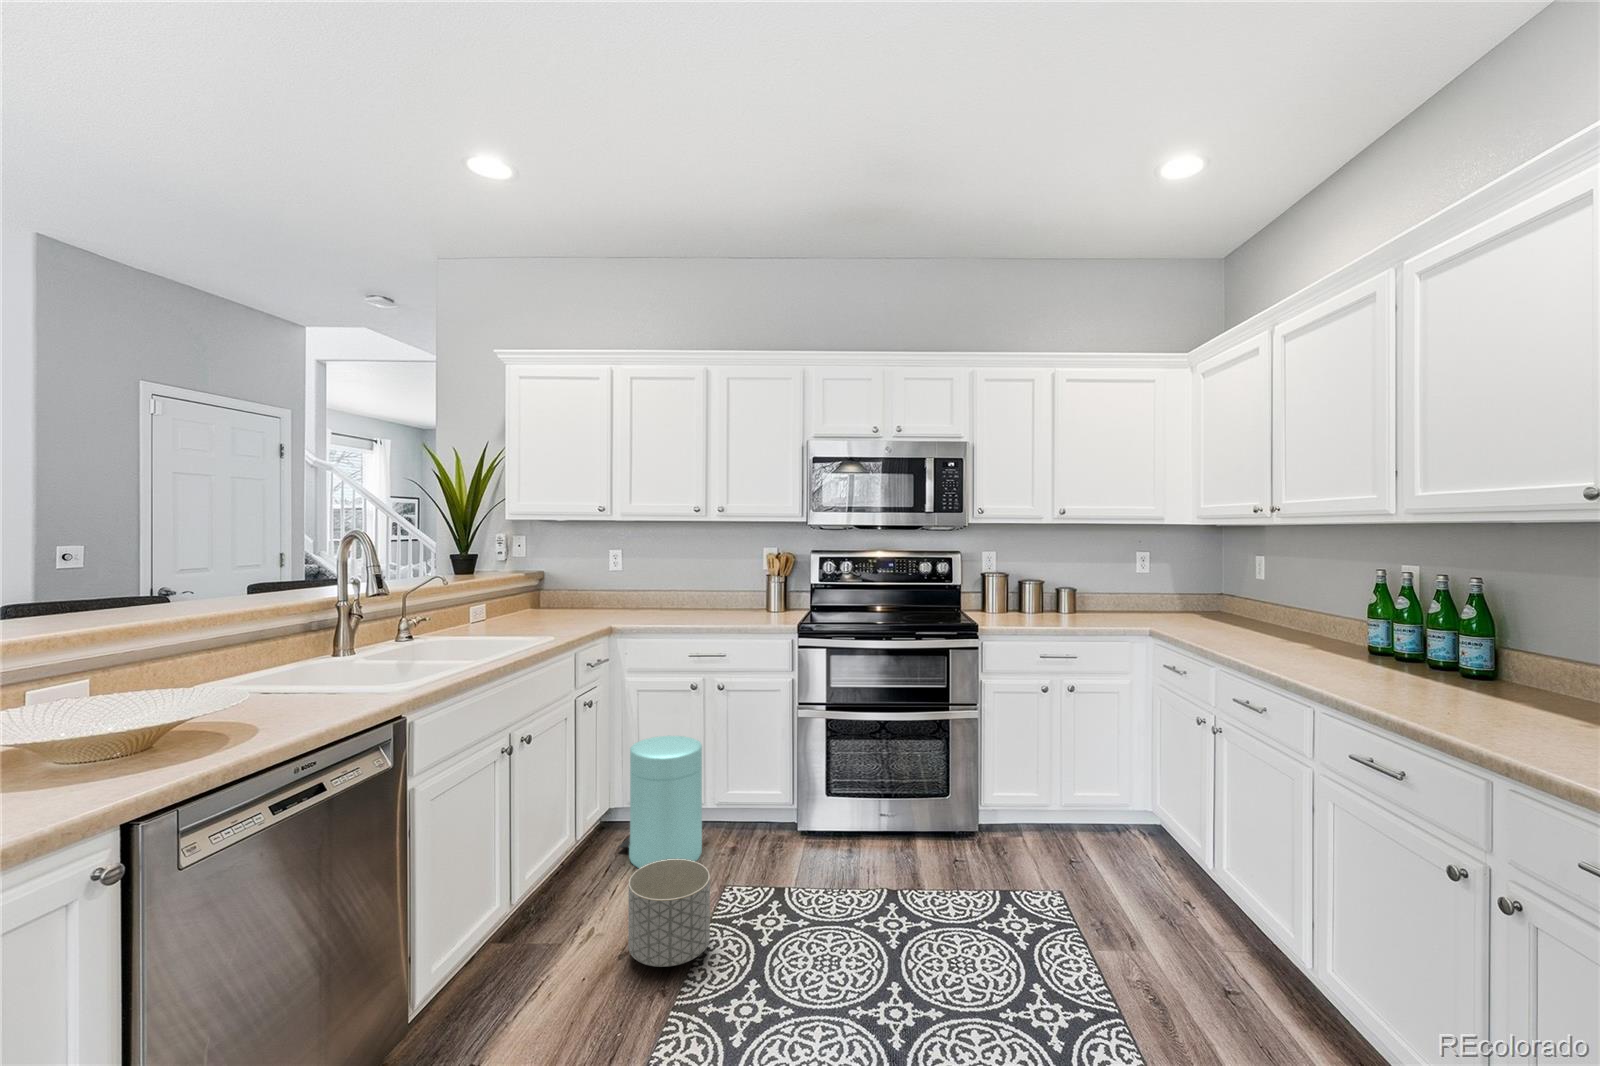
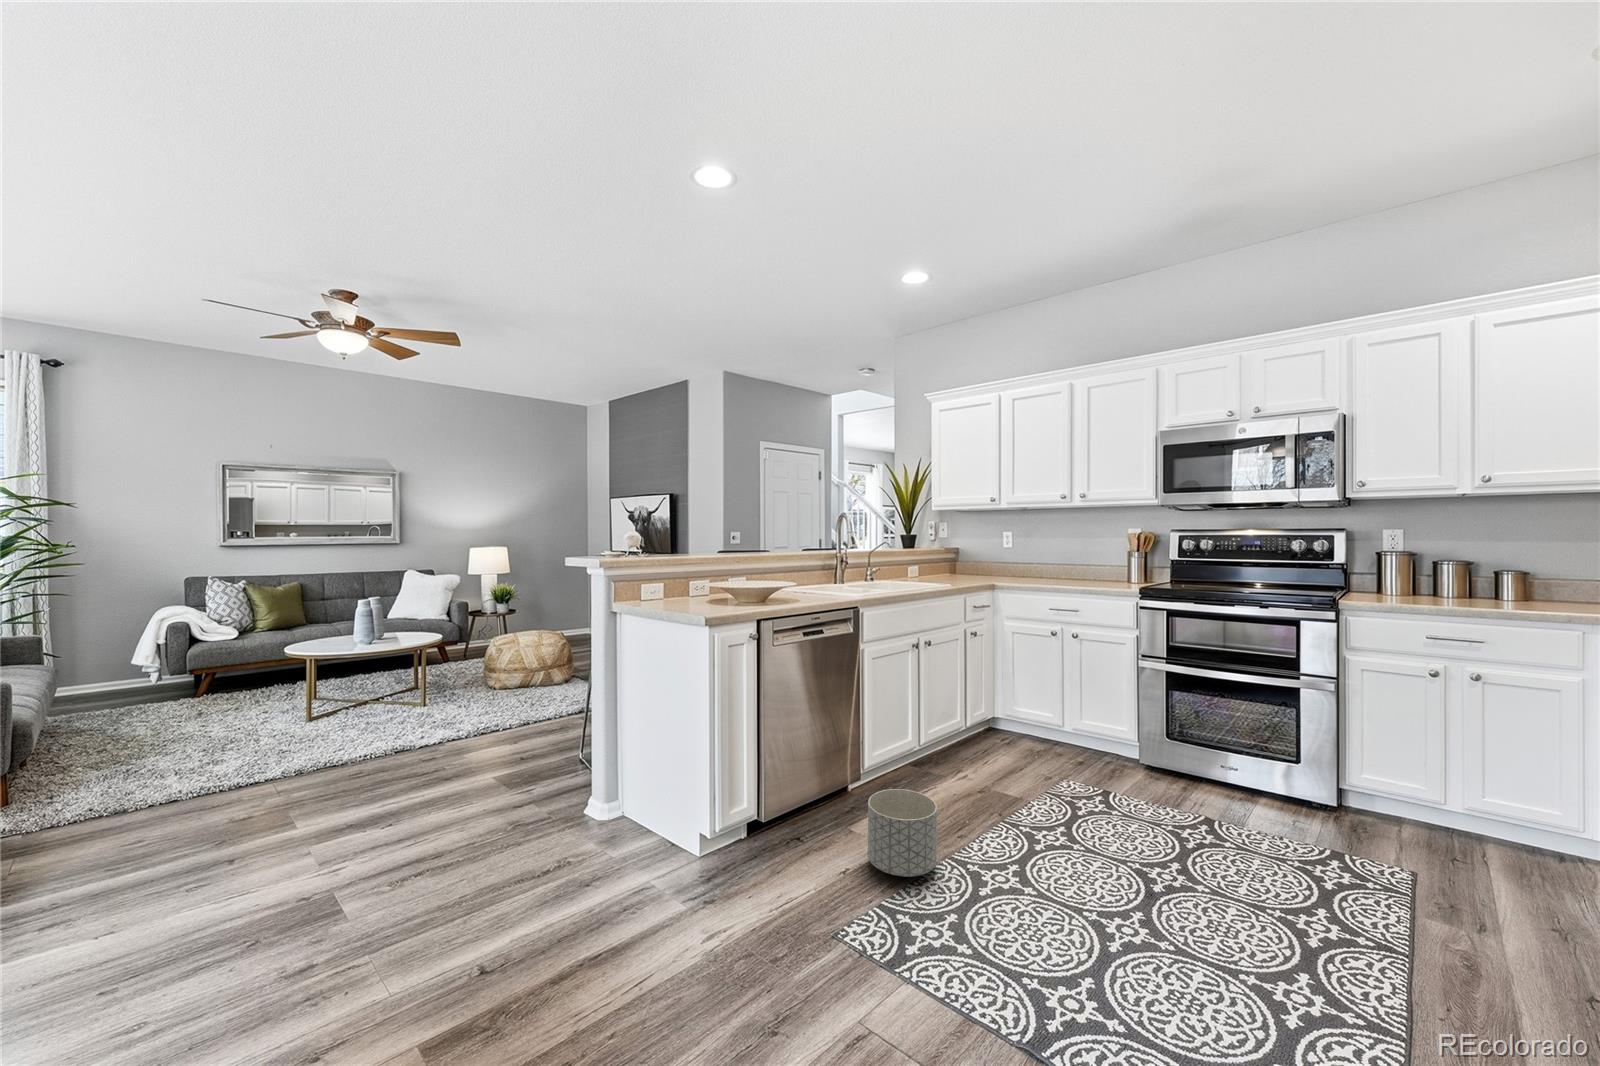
trash can: present [618,736,702,868] -> none [912,695,982,812]

